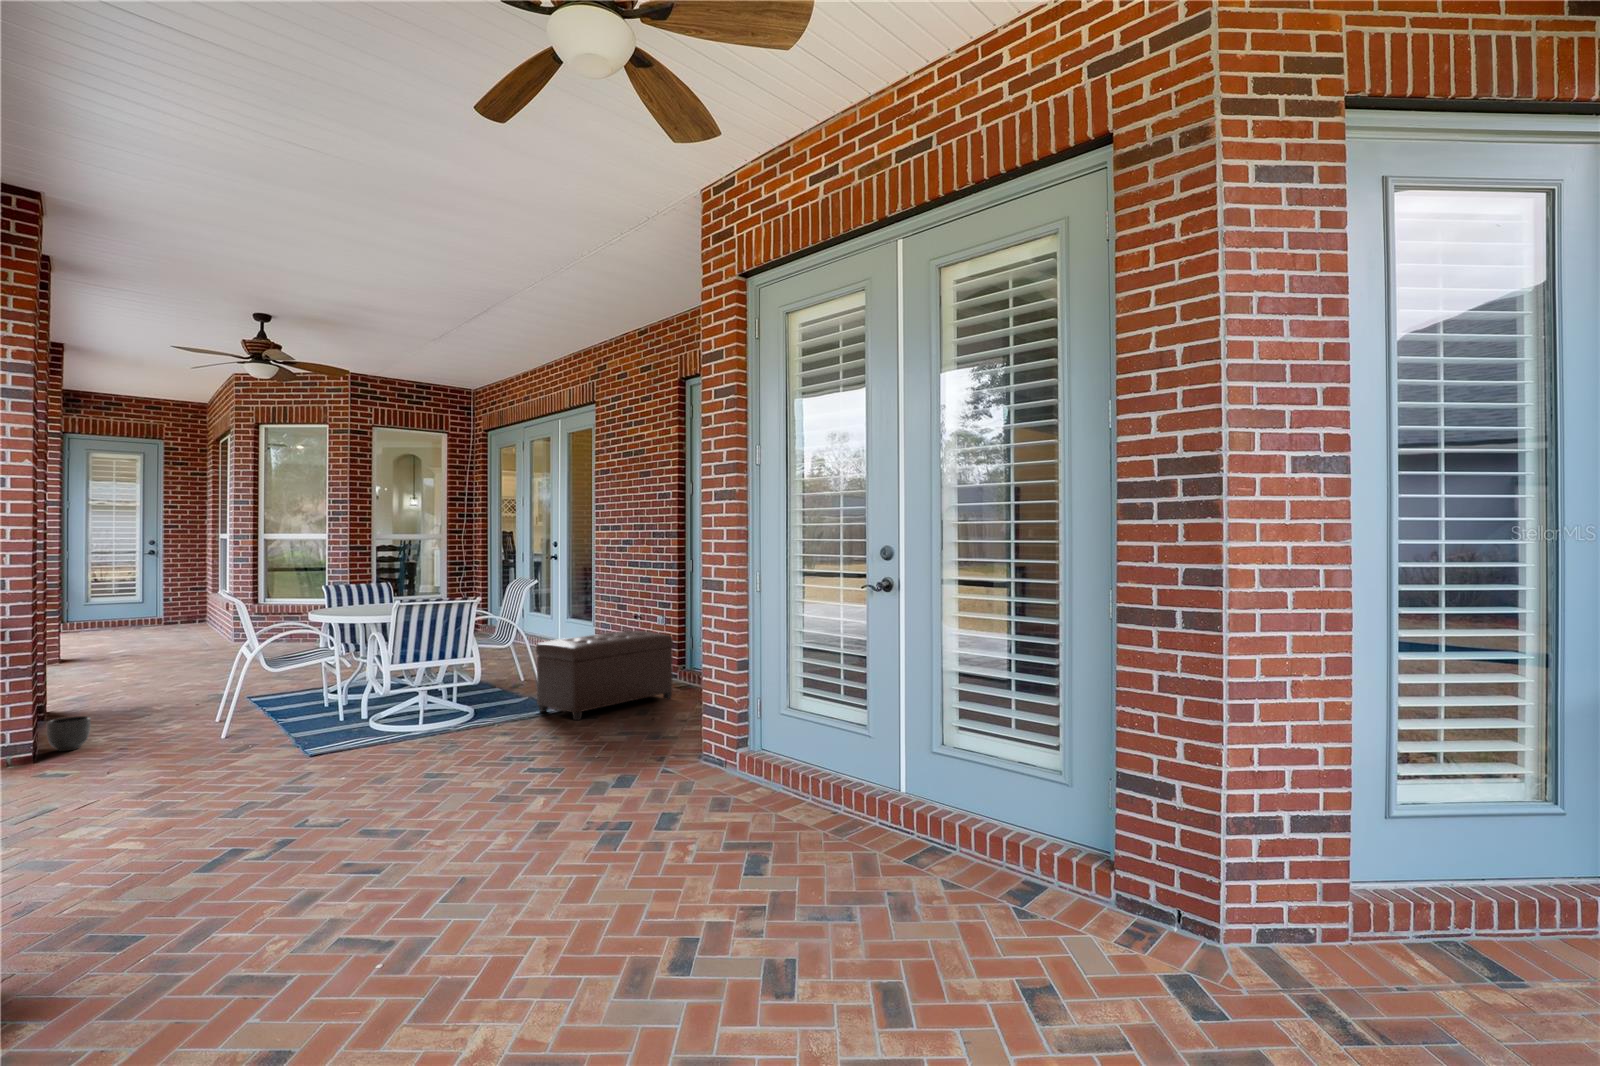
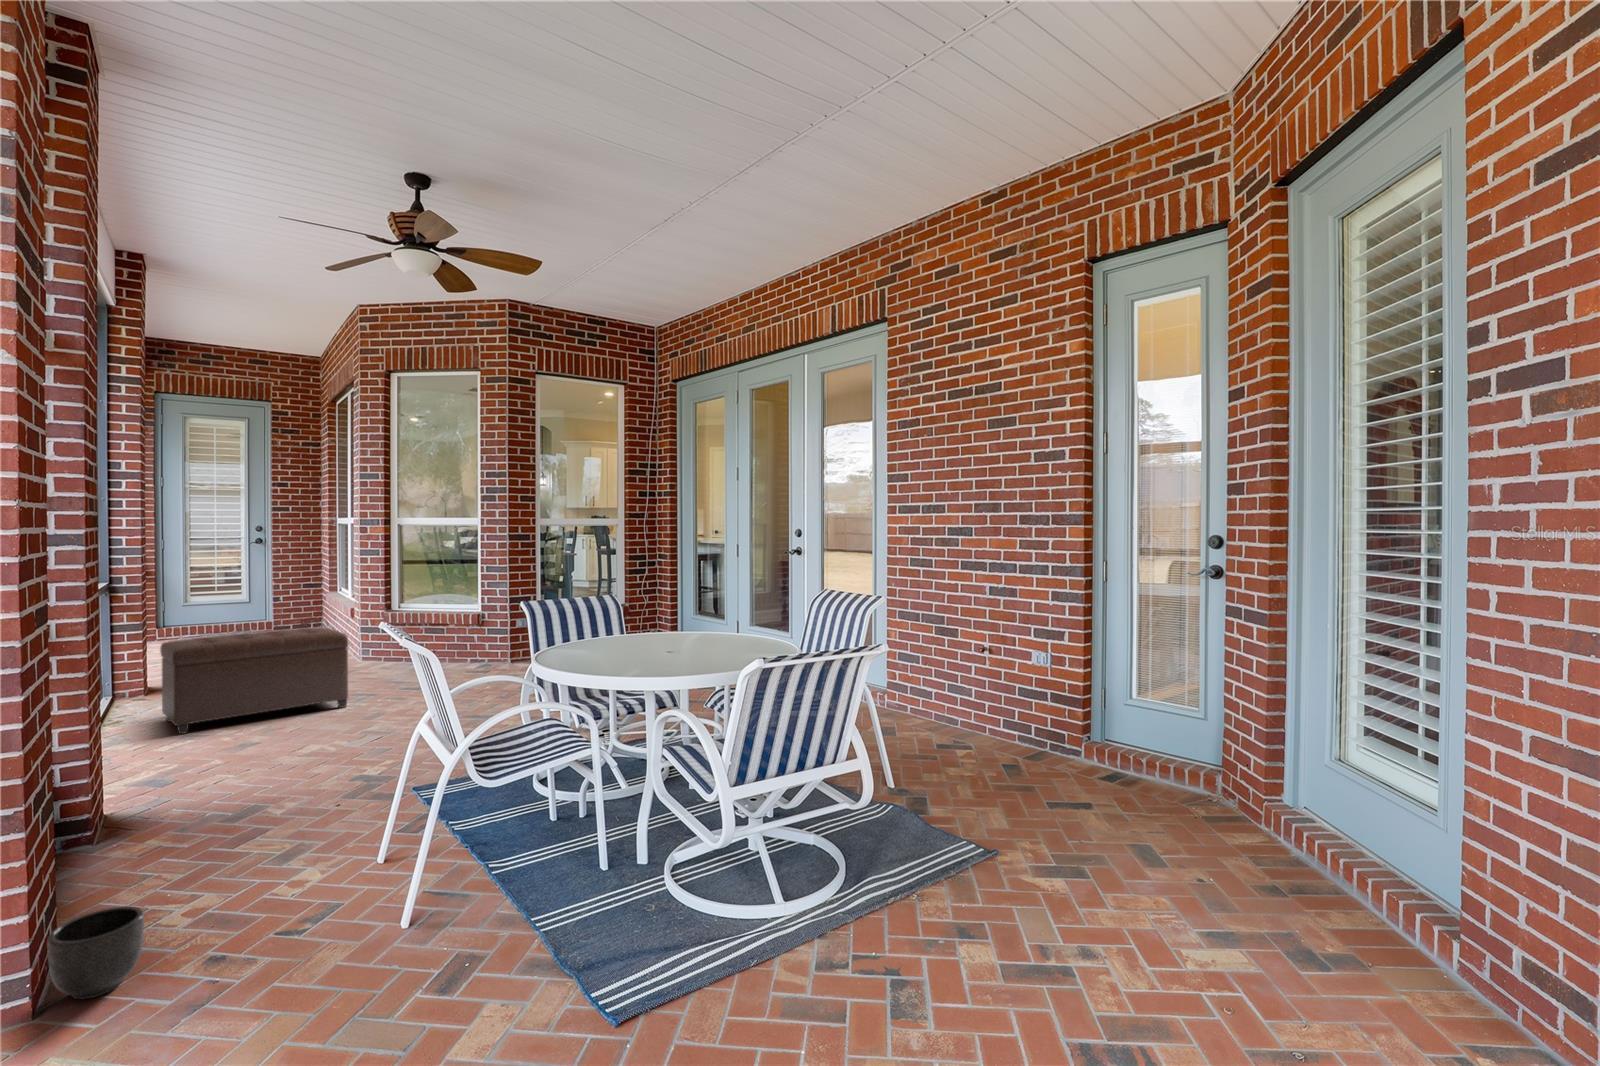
ottoman: present [536,631,673,720] -> present [160,628,349,734]

